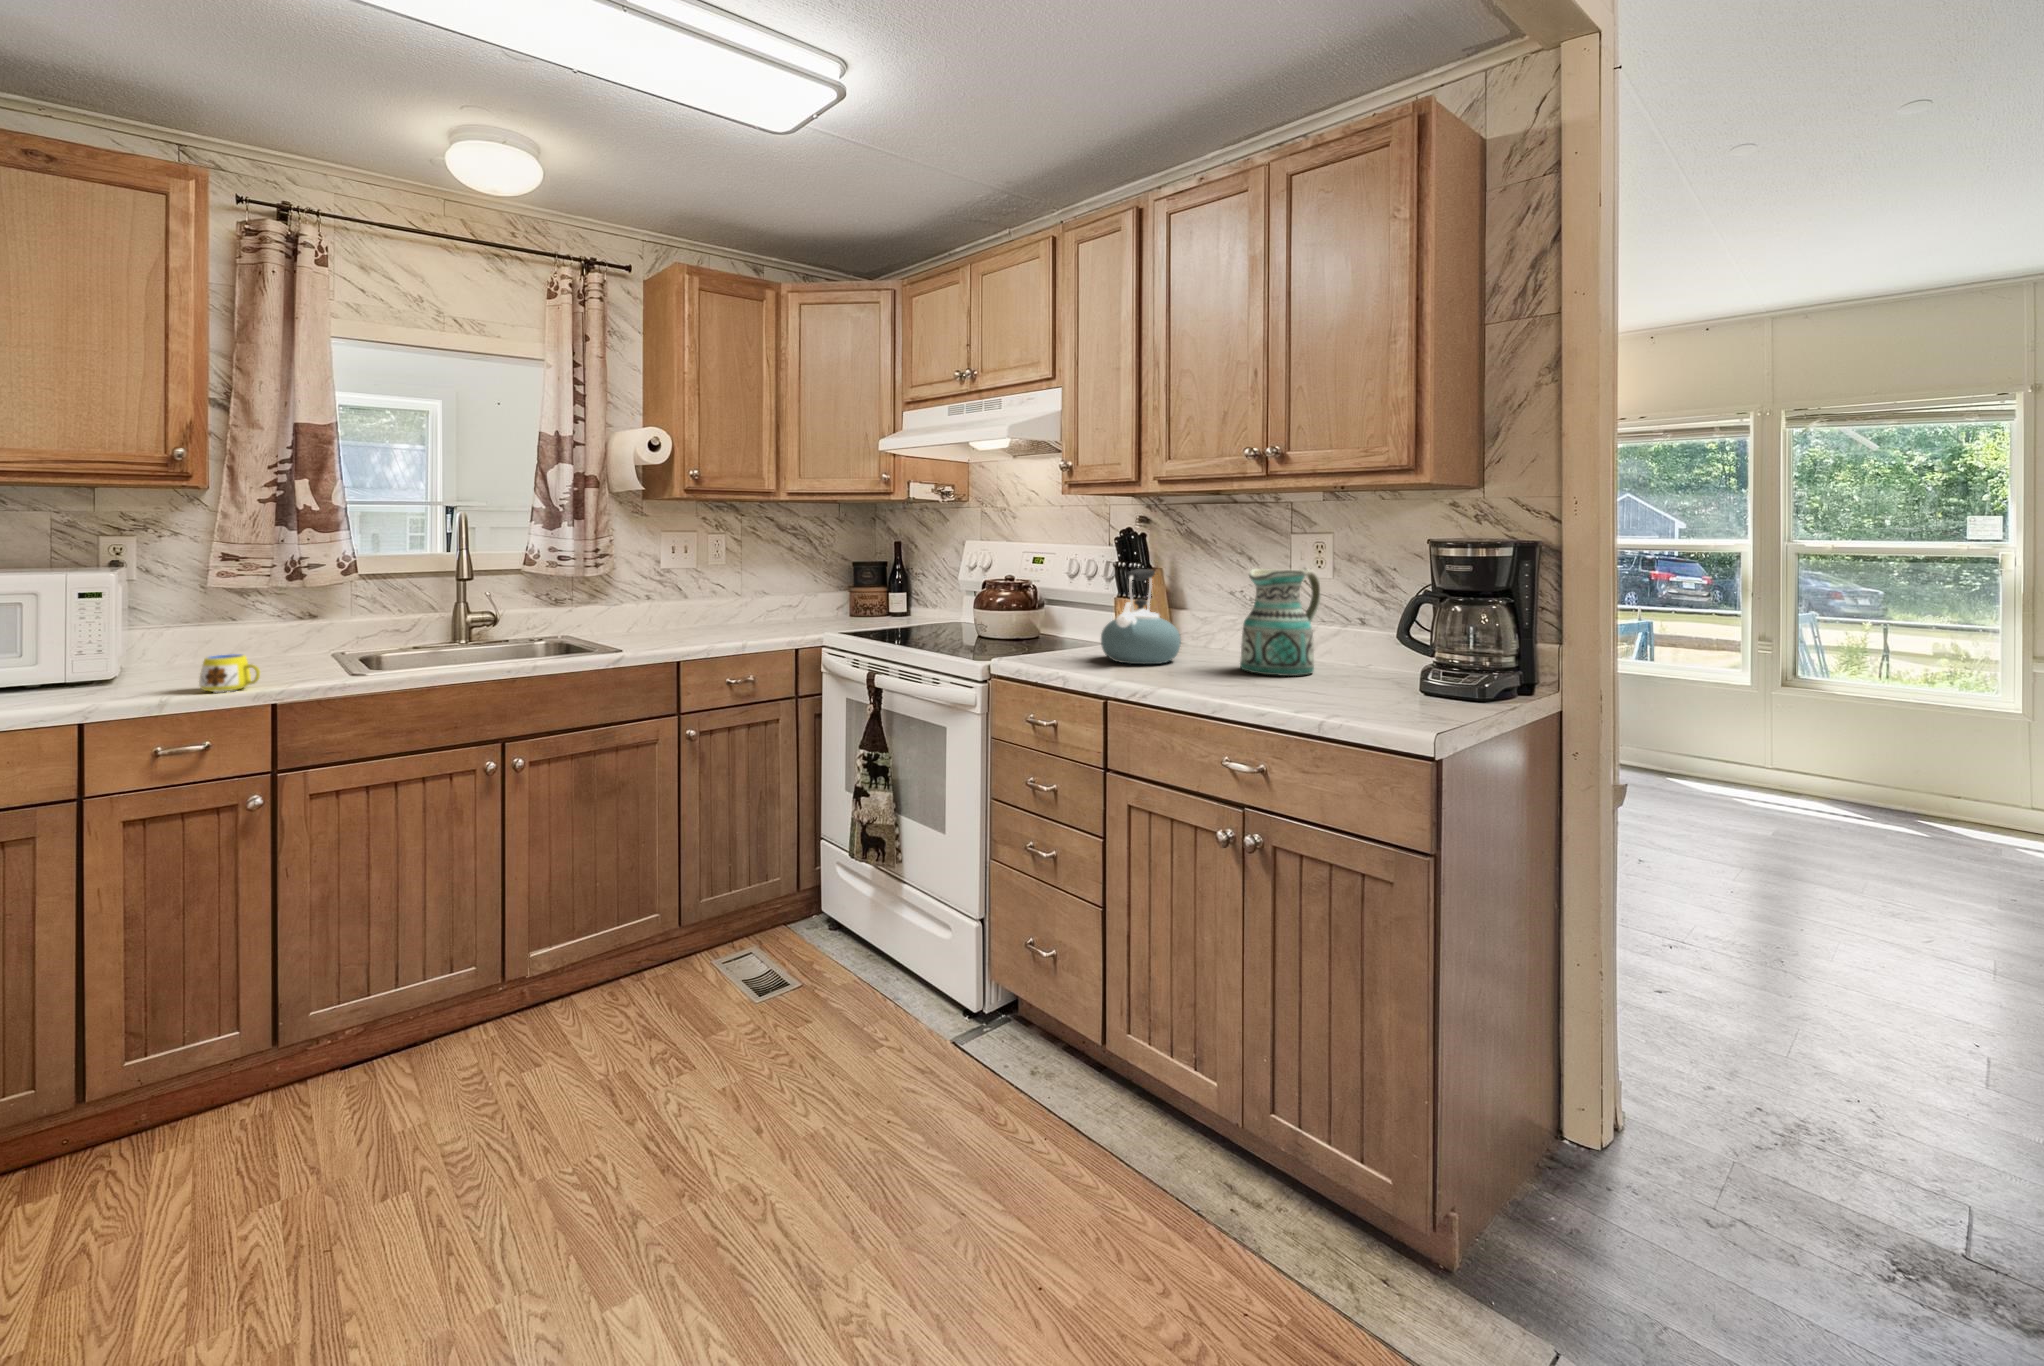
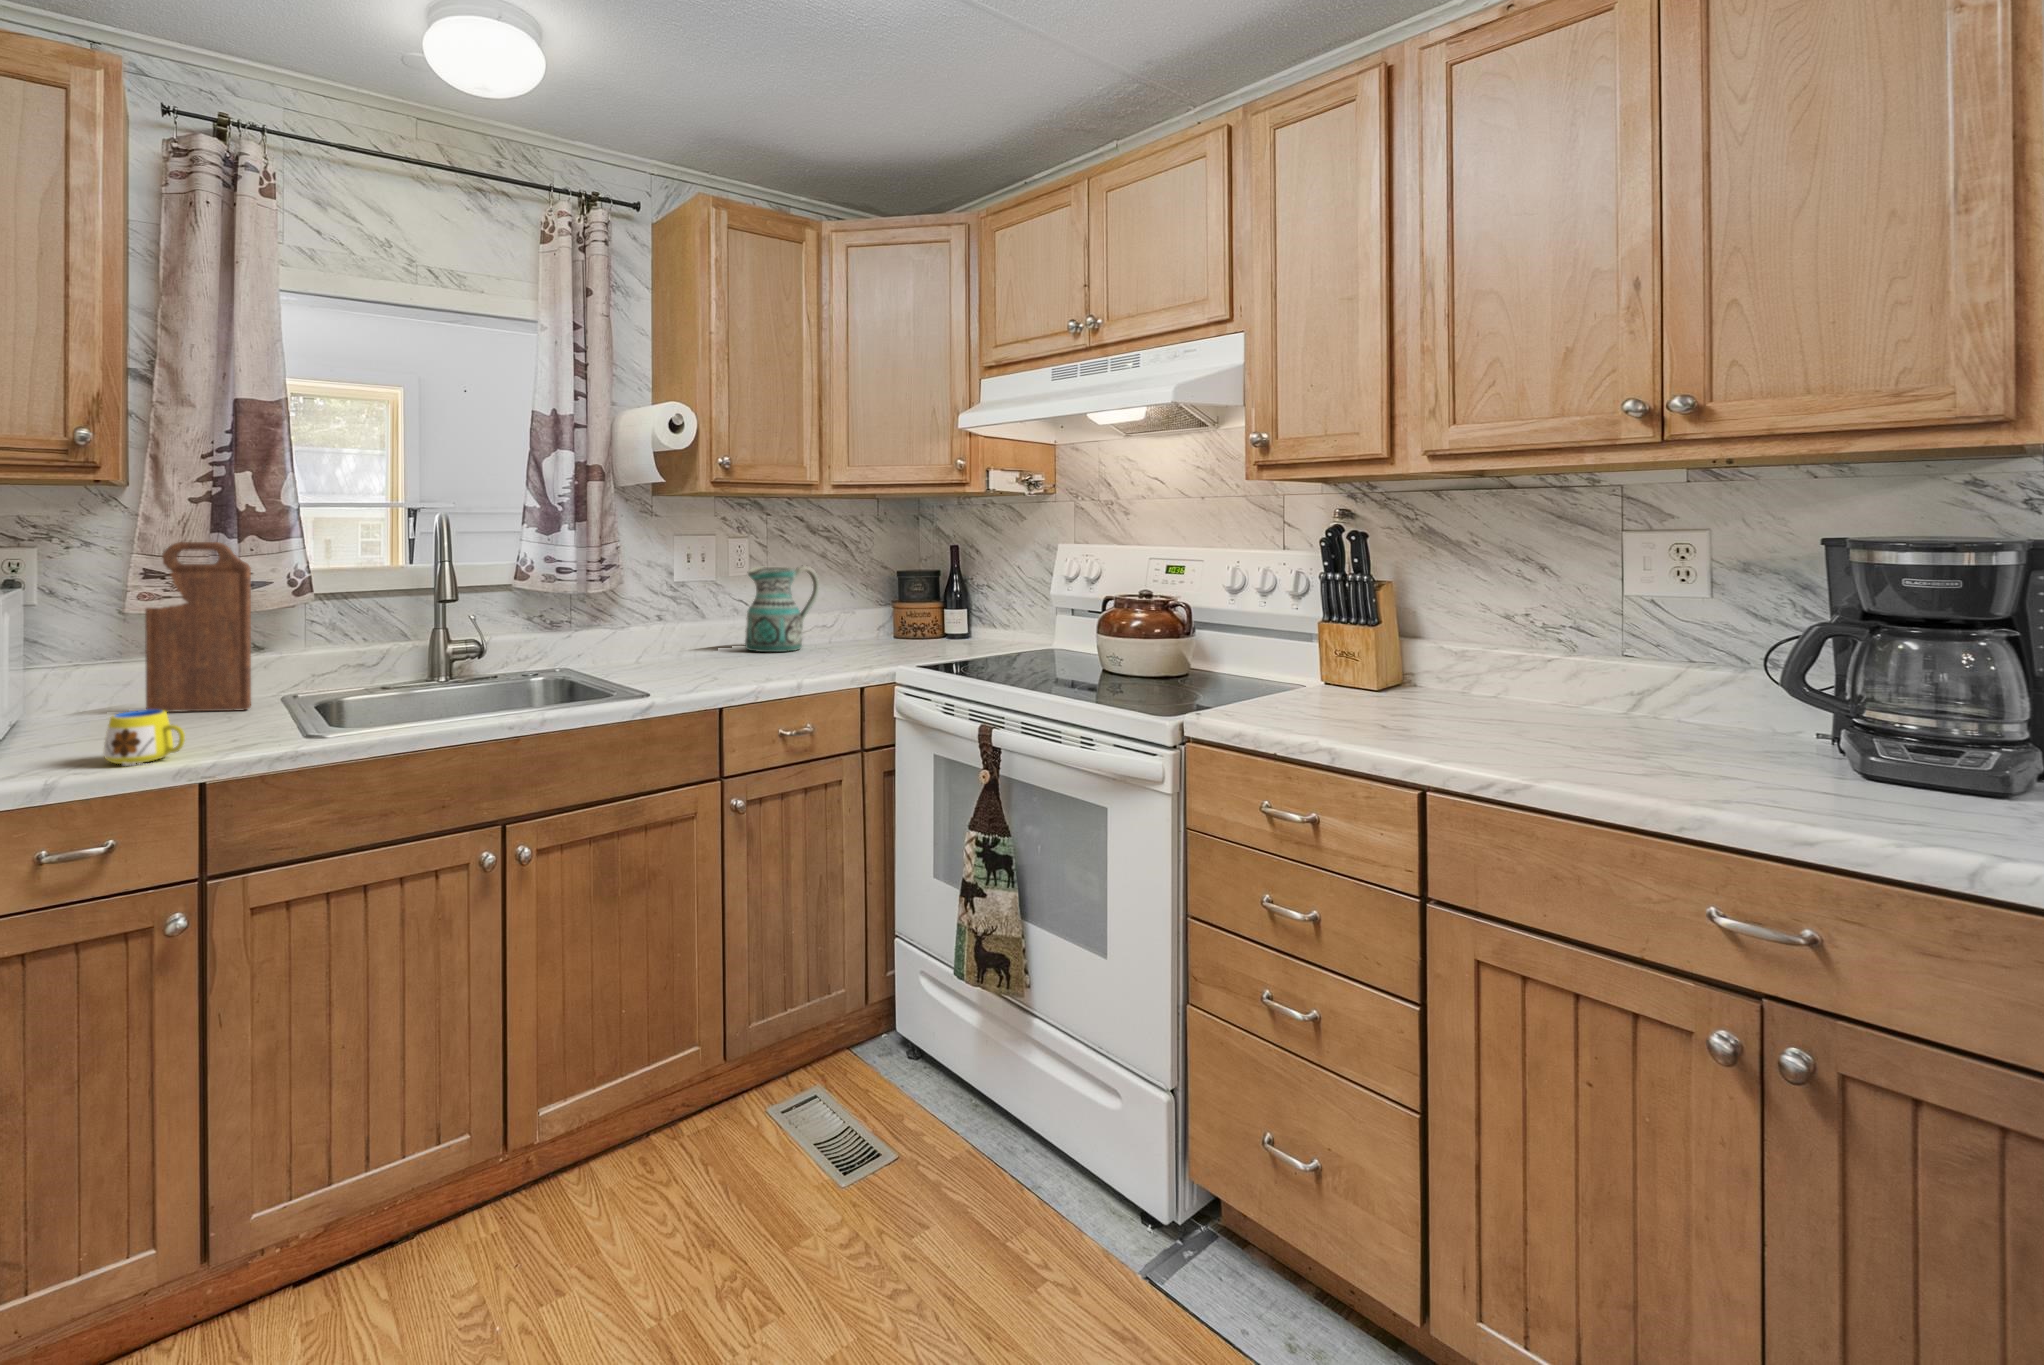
cutting board: none [223,534,308,663] -> present [145,542,251,712]
ceramic pitcher: present [1240,568,1321,676] -> present [745,565,819,652]
kettle: present [1101,569,1181,664] -> none [1336,584,1468,725]

